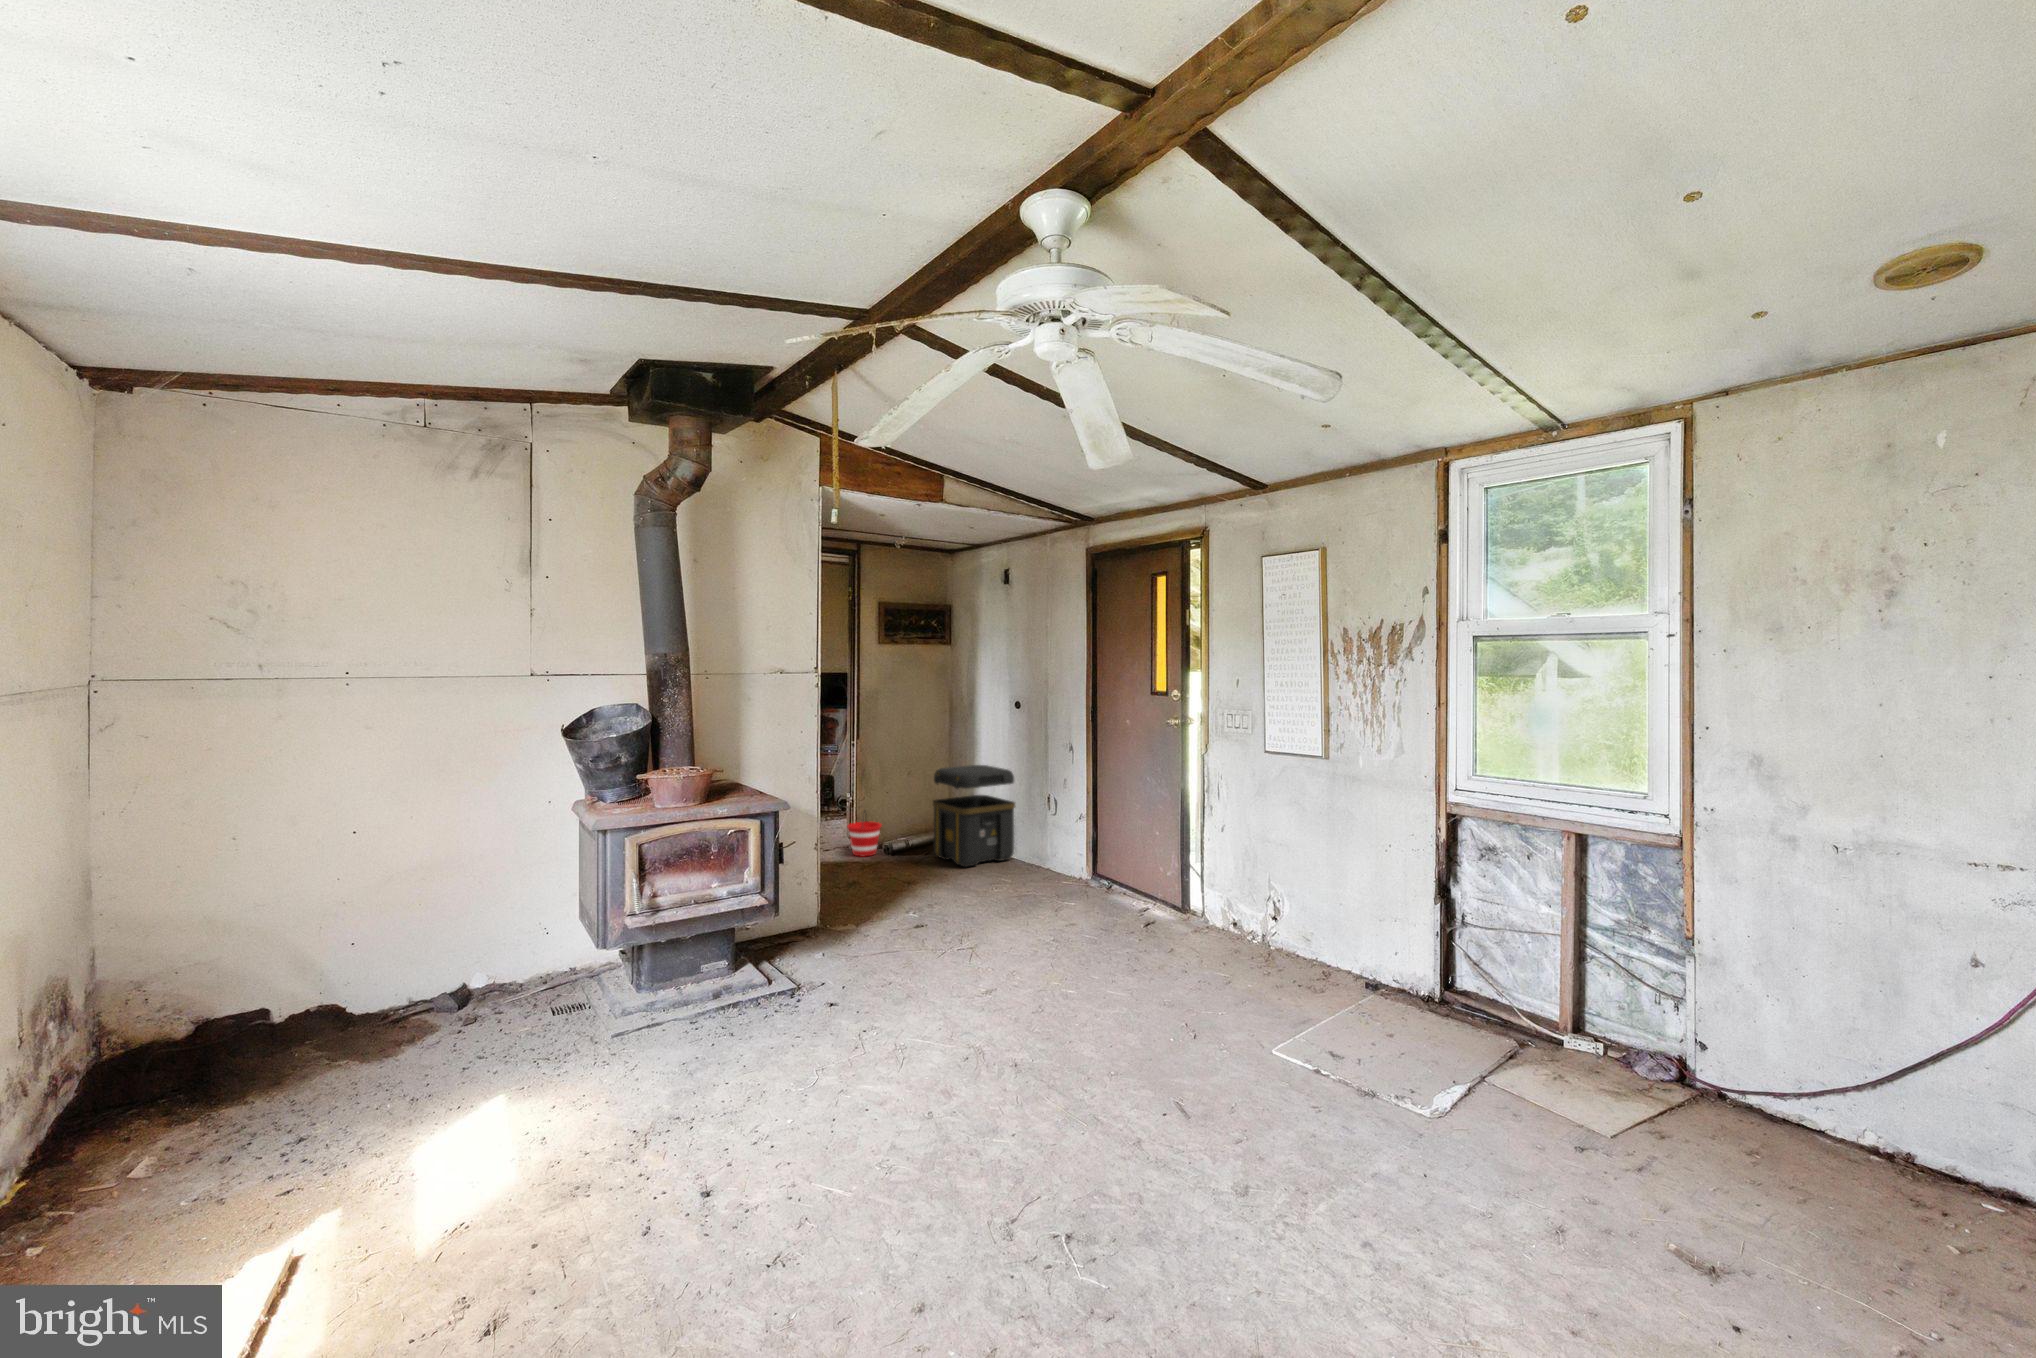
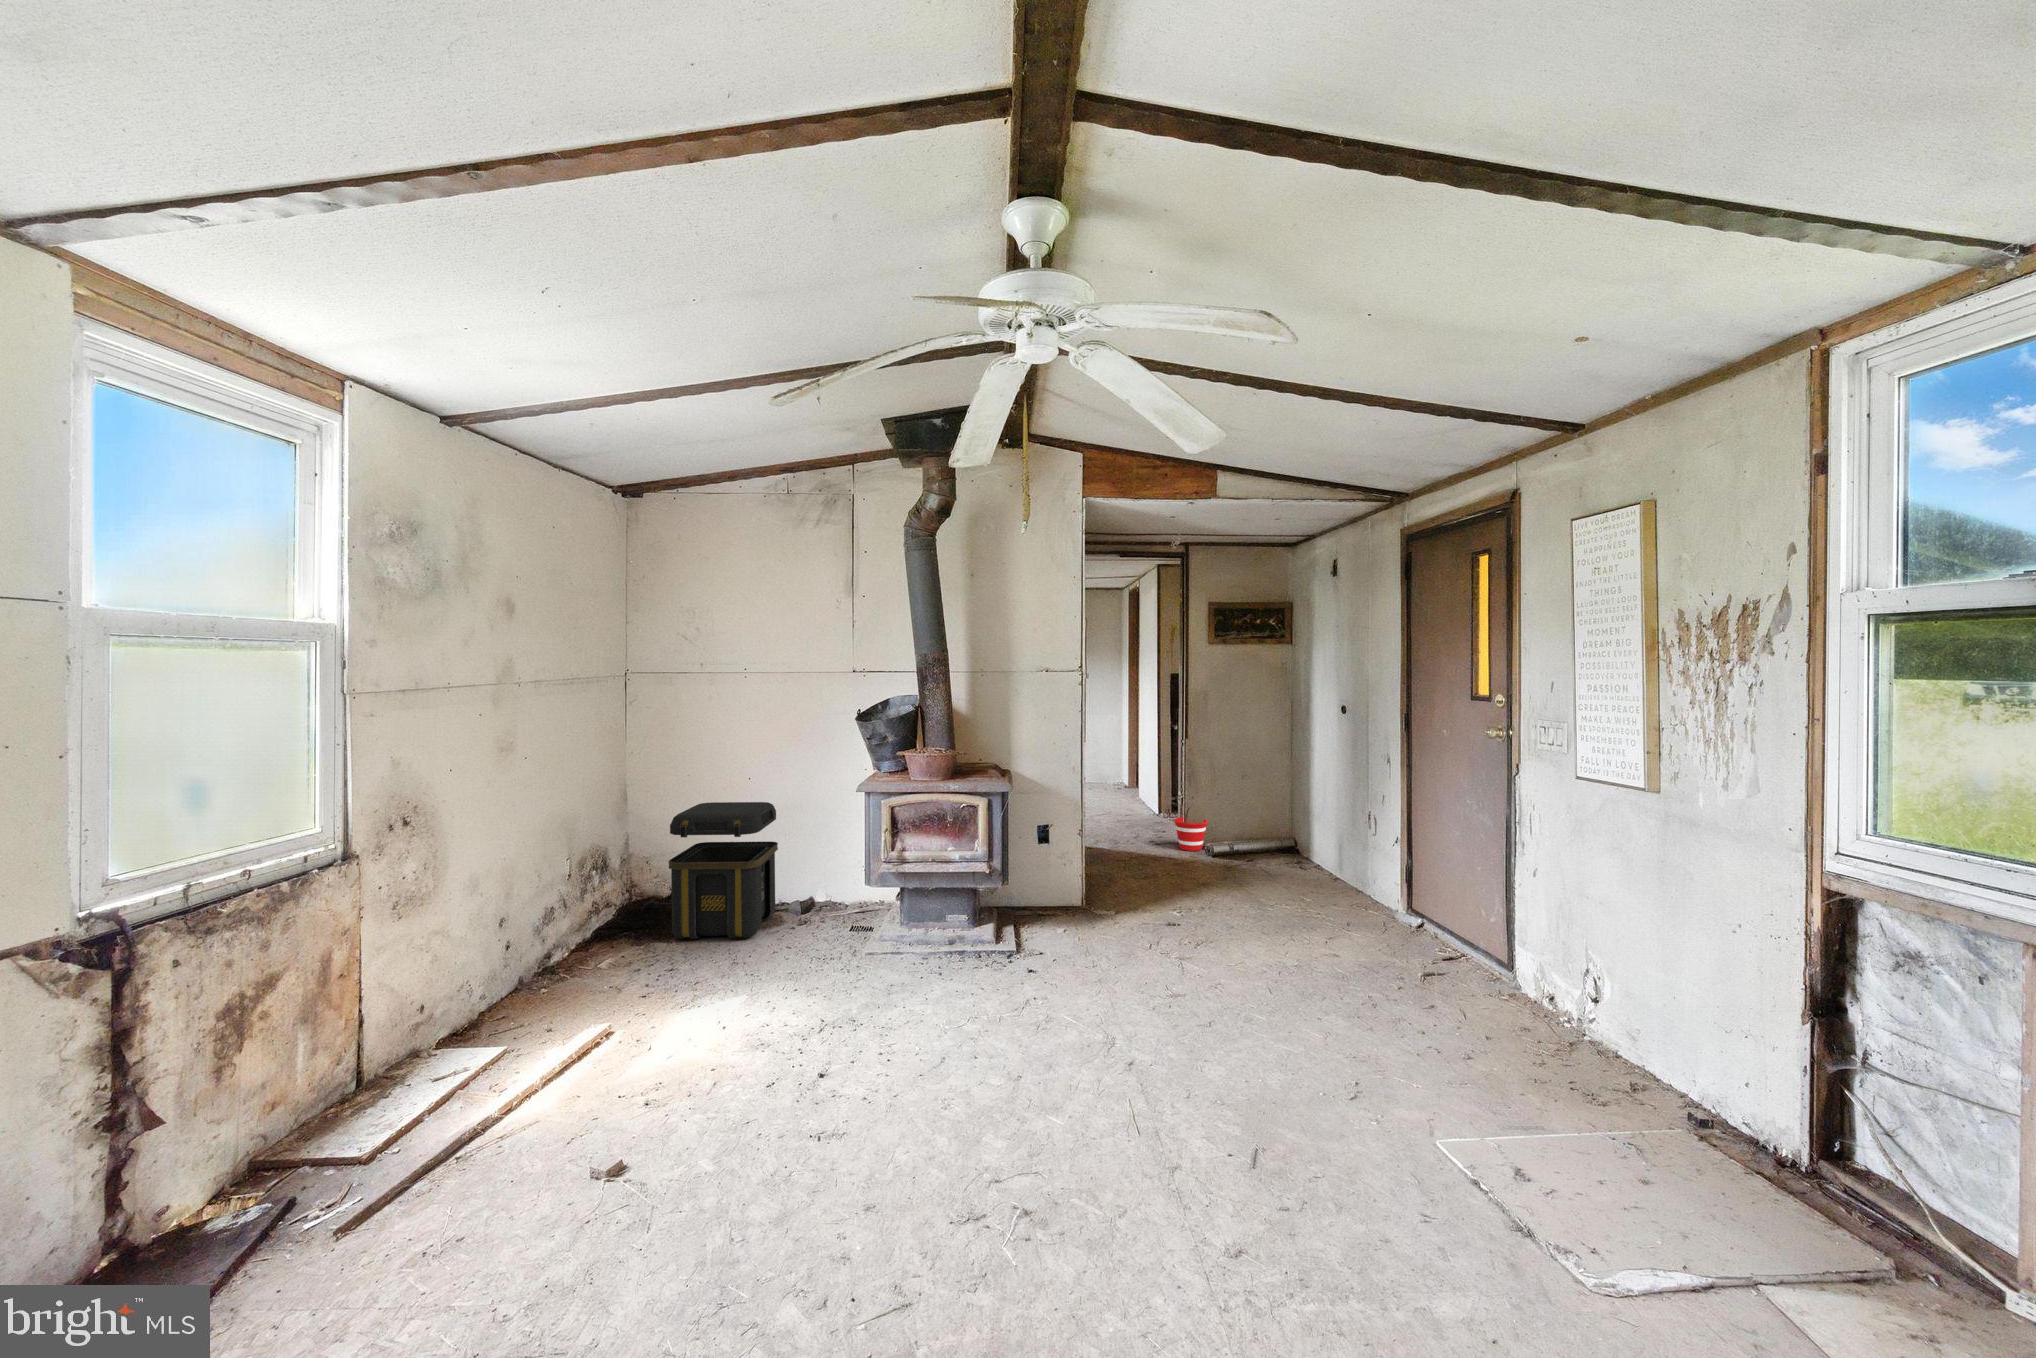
toolbox: present [933,765,1016,867] -> present [669,802,778,939]

